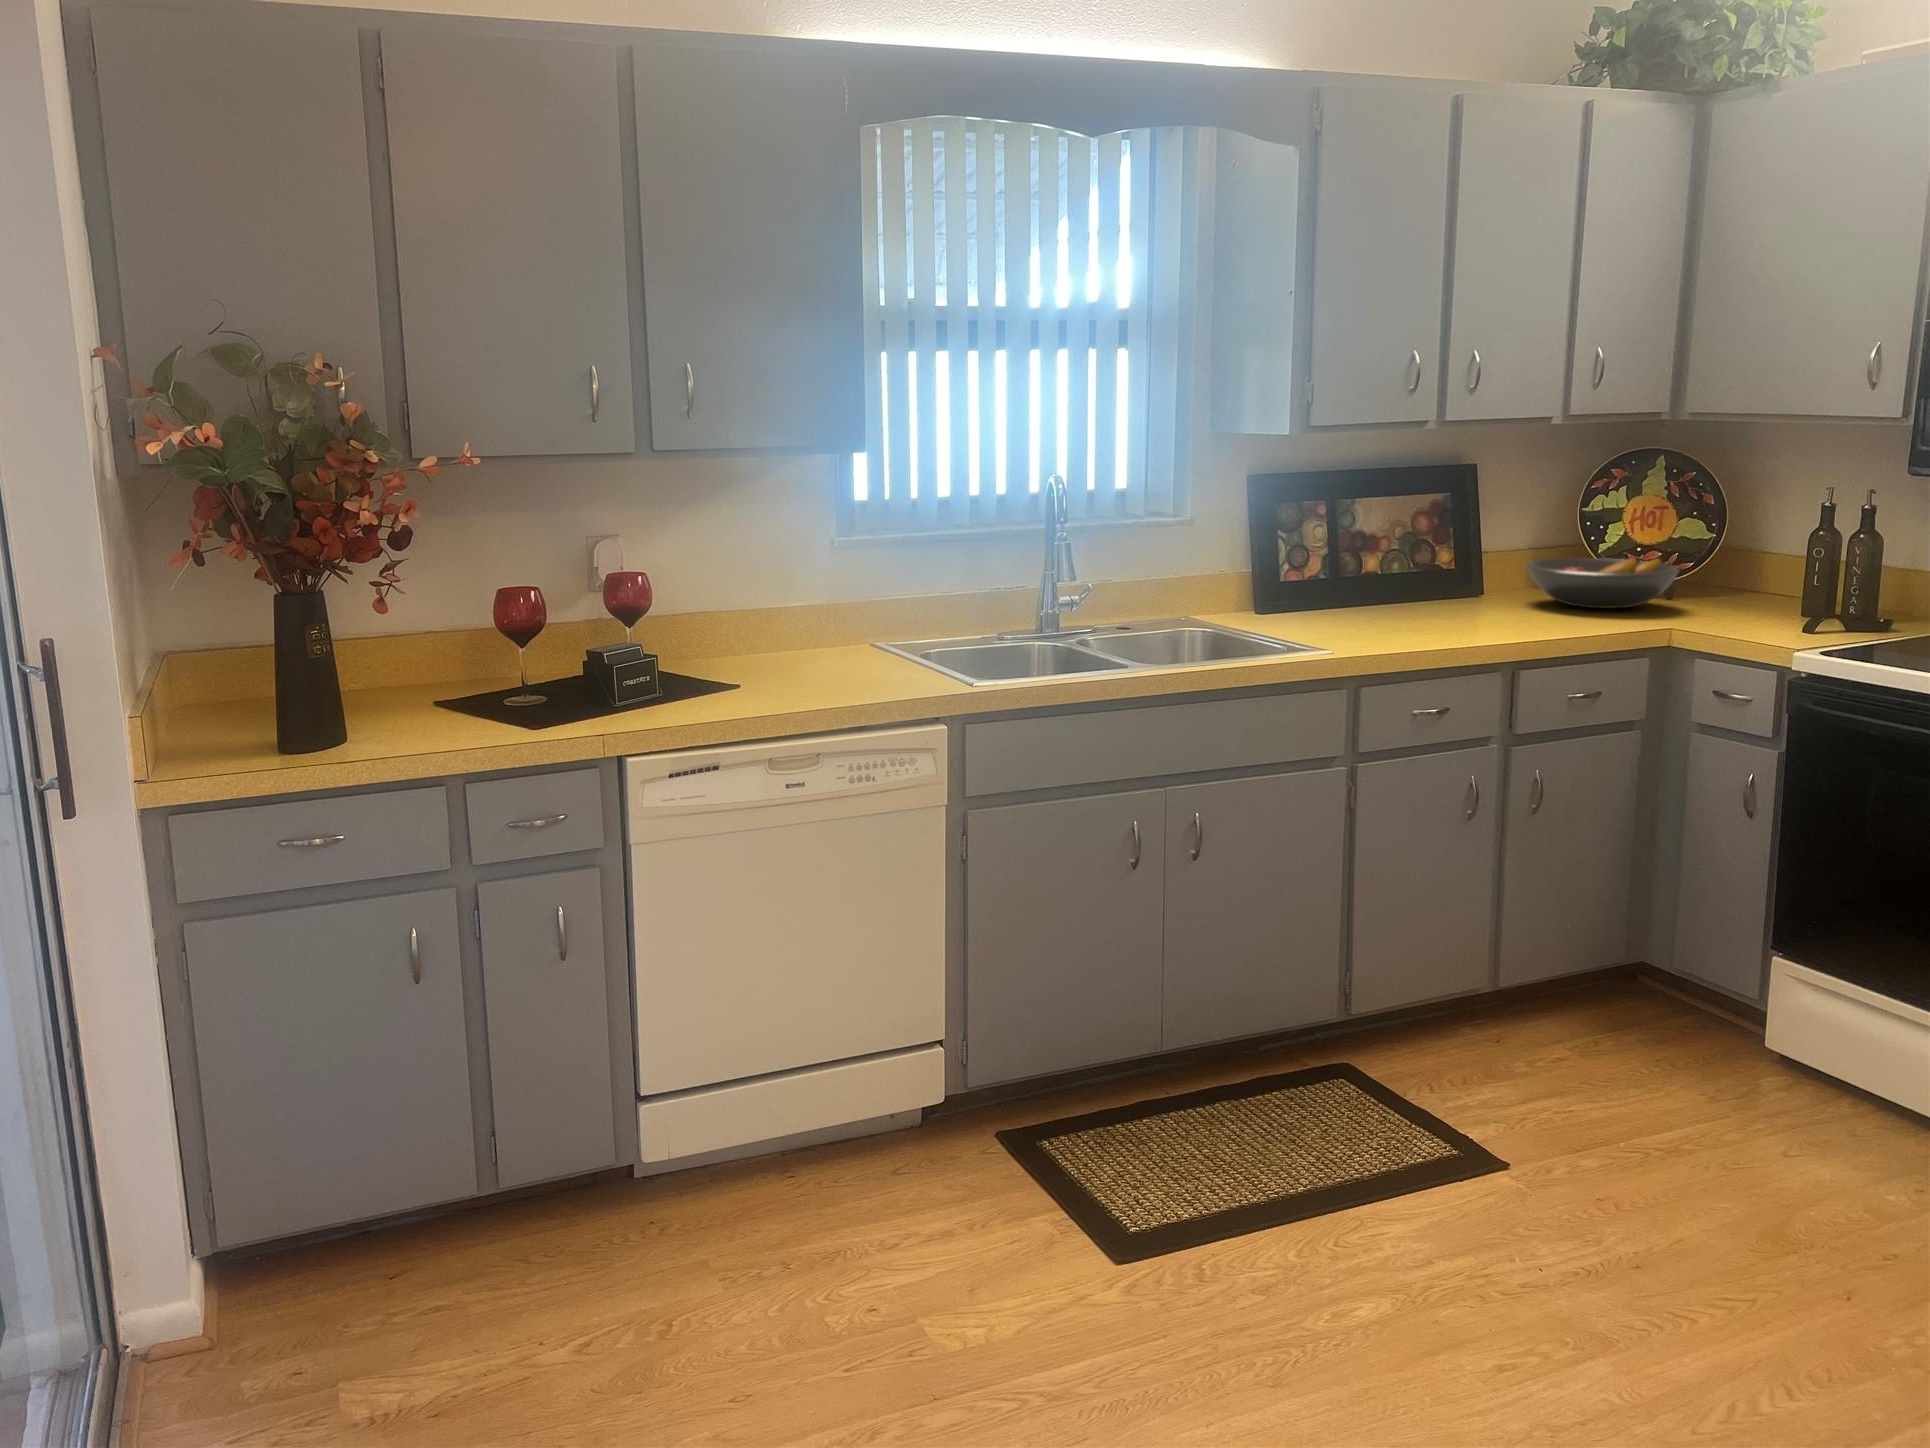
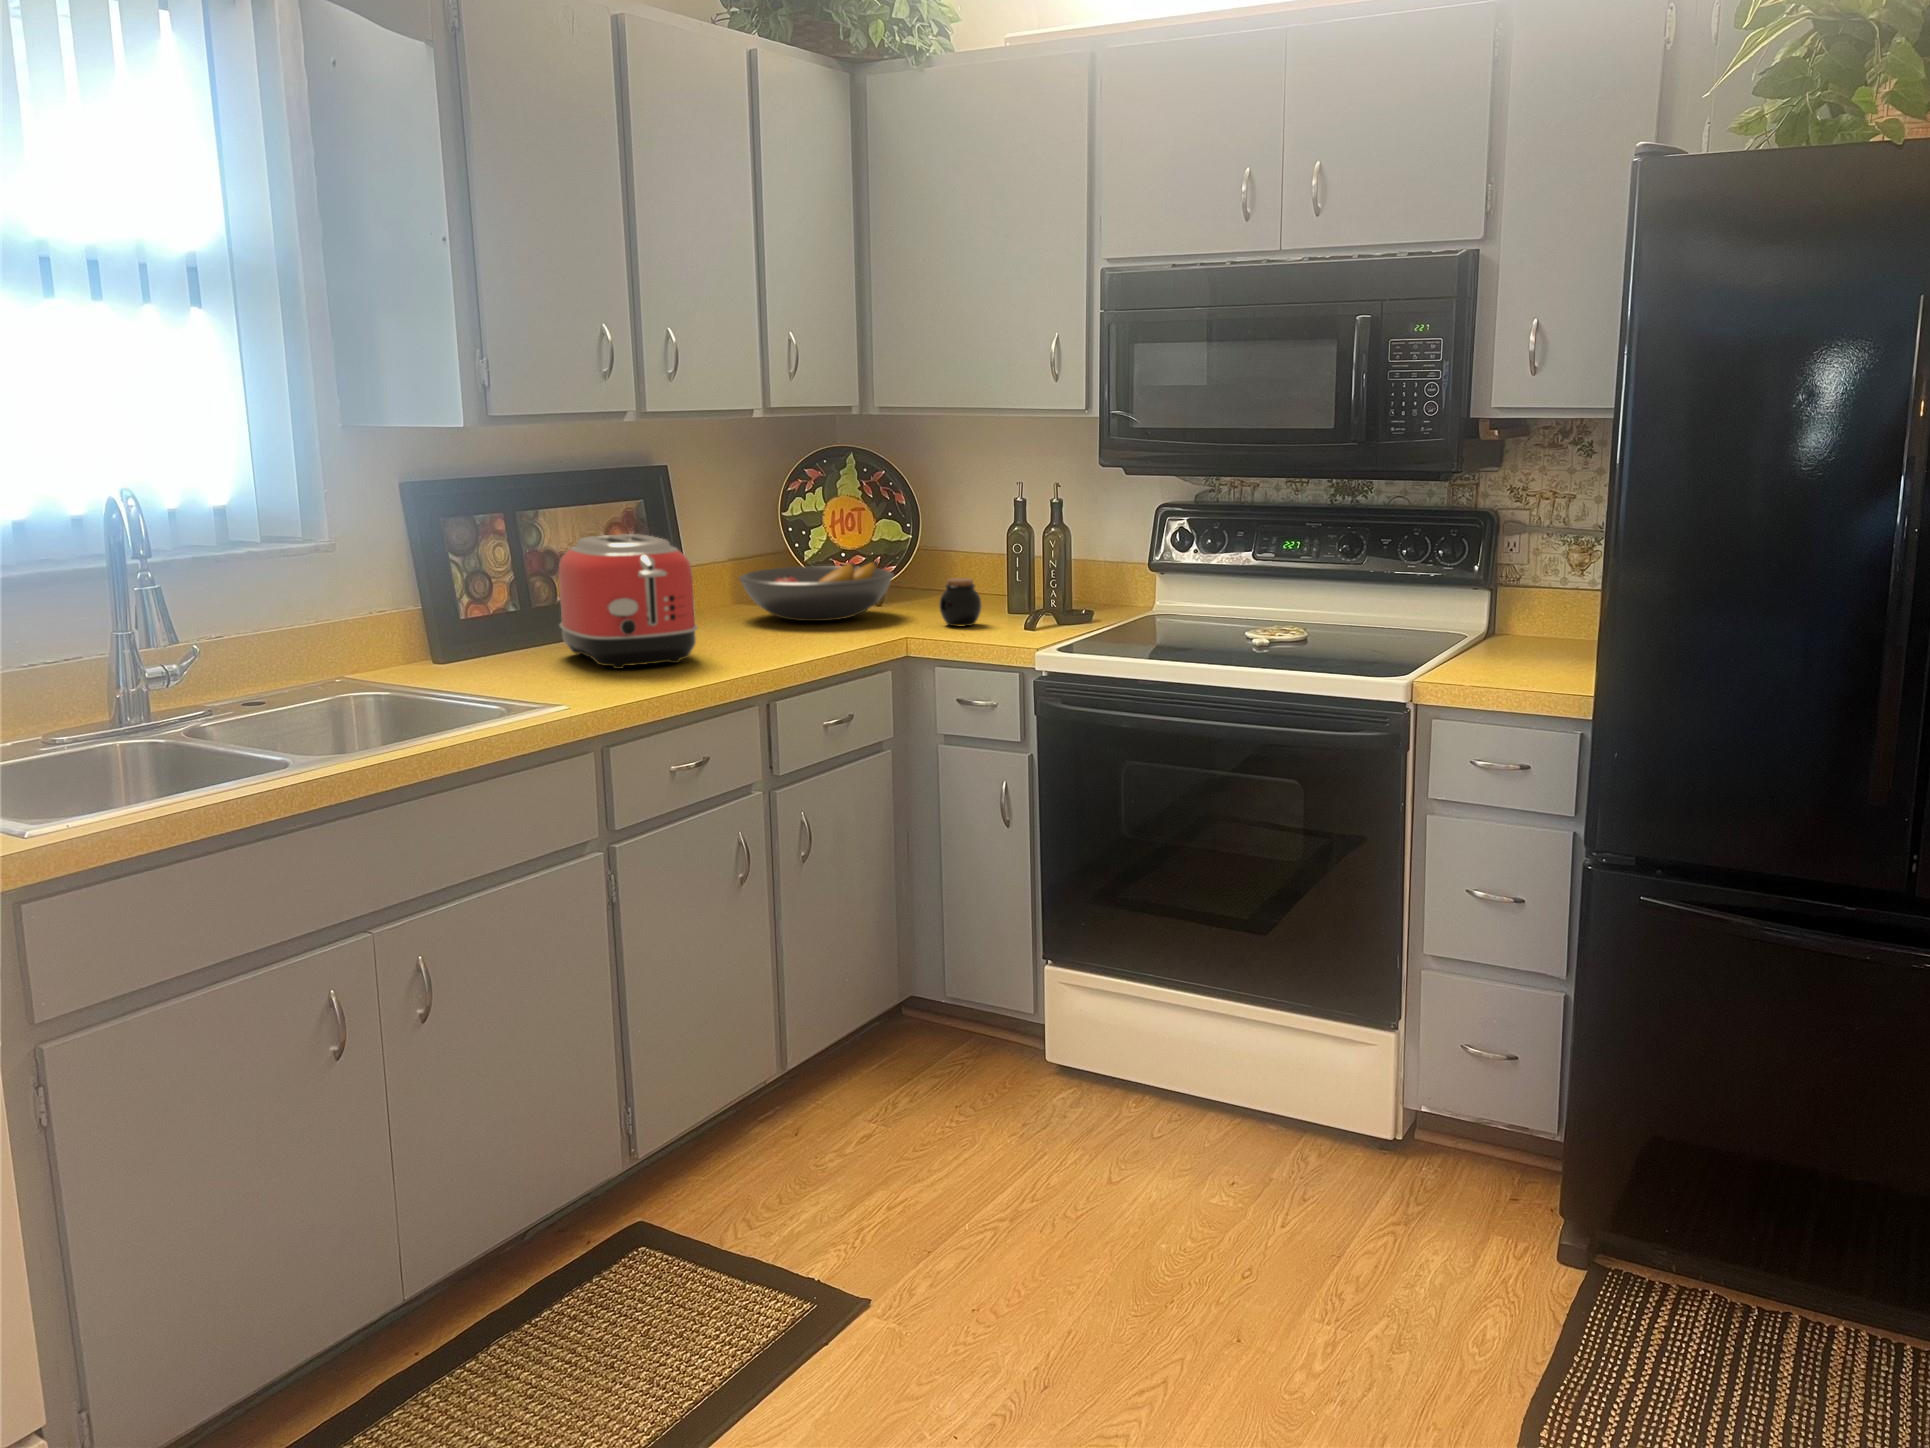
toaster: none [1353,521,1464,630] -> present [559,534,698,669]
jar: none [1716,578,1762,624] -> present [939,578,982,627]

